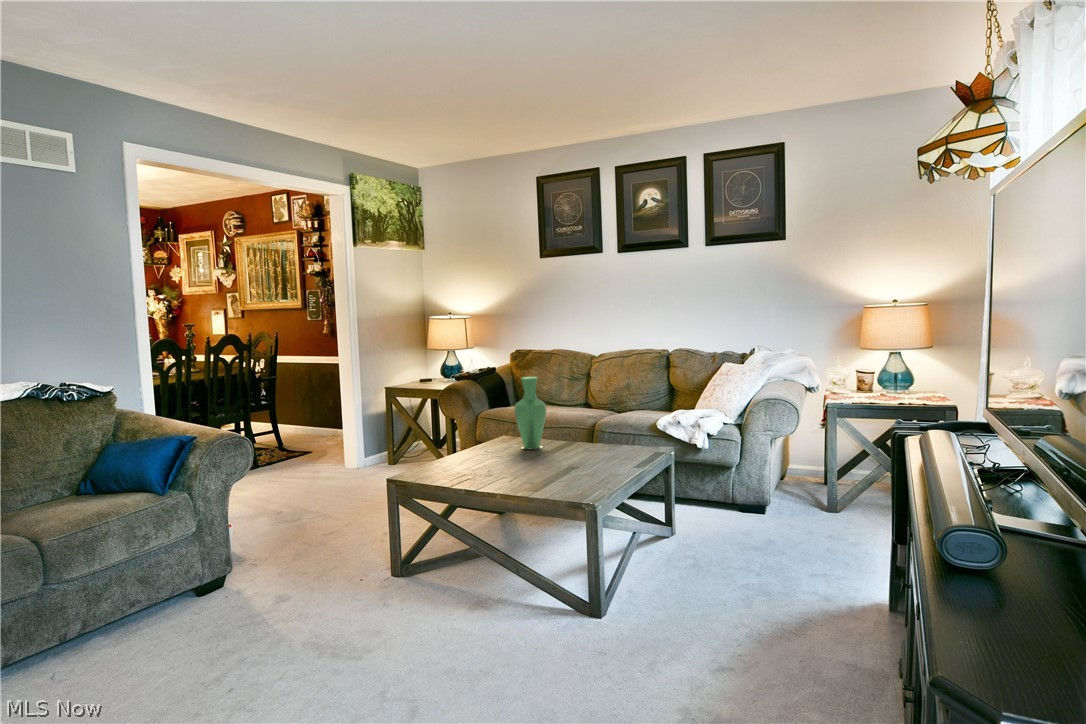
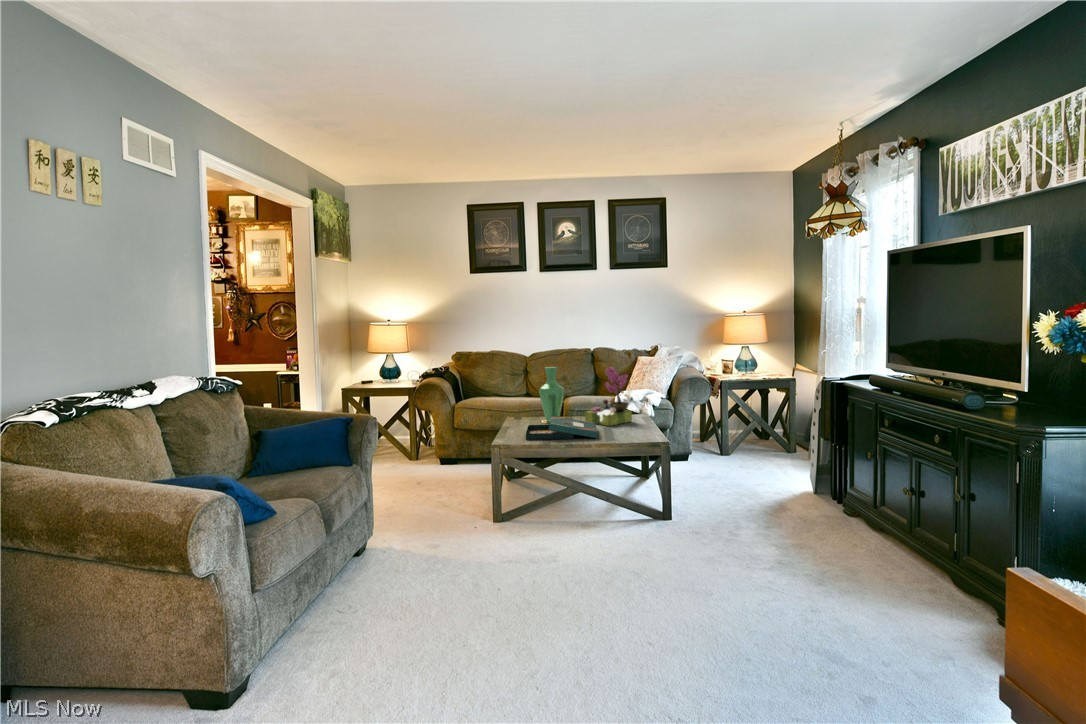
flower arrangement: none [567,378,626,463] -> present [585,367,632,426]
board game: none [444,442,555,481] -> present [526,416,598,440]

